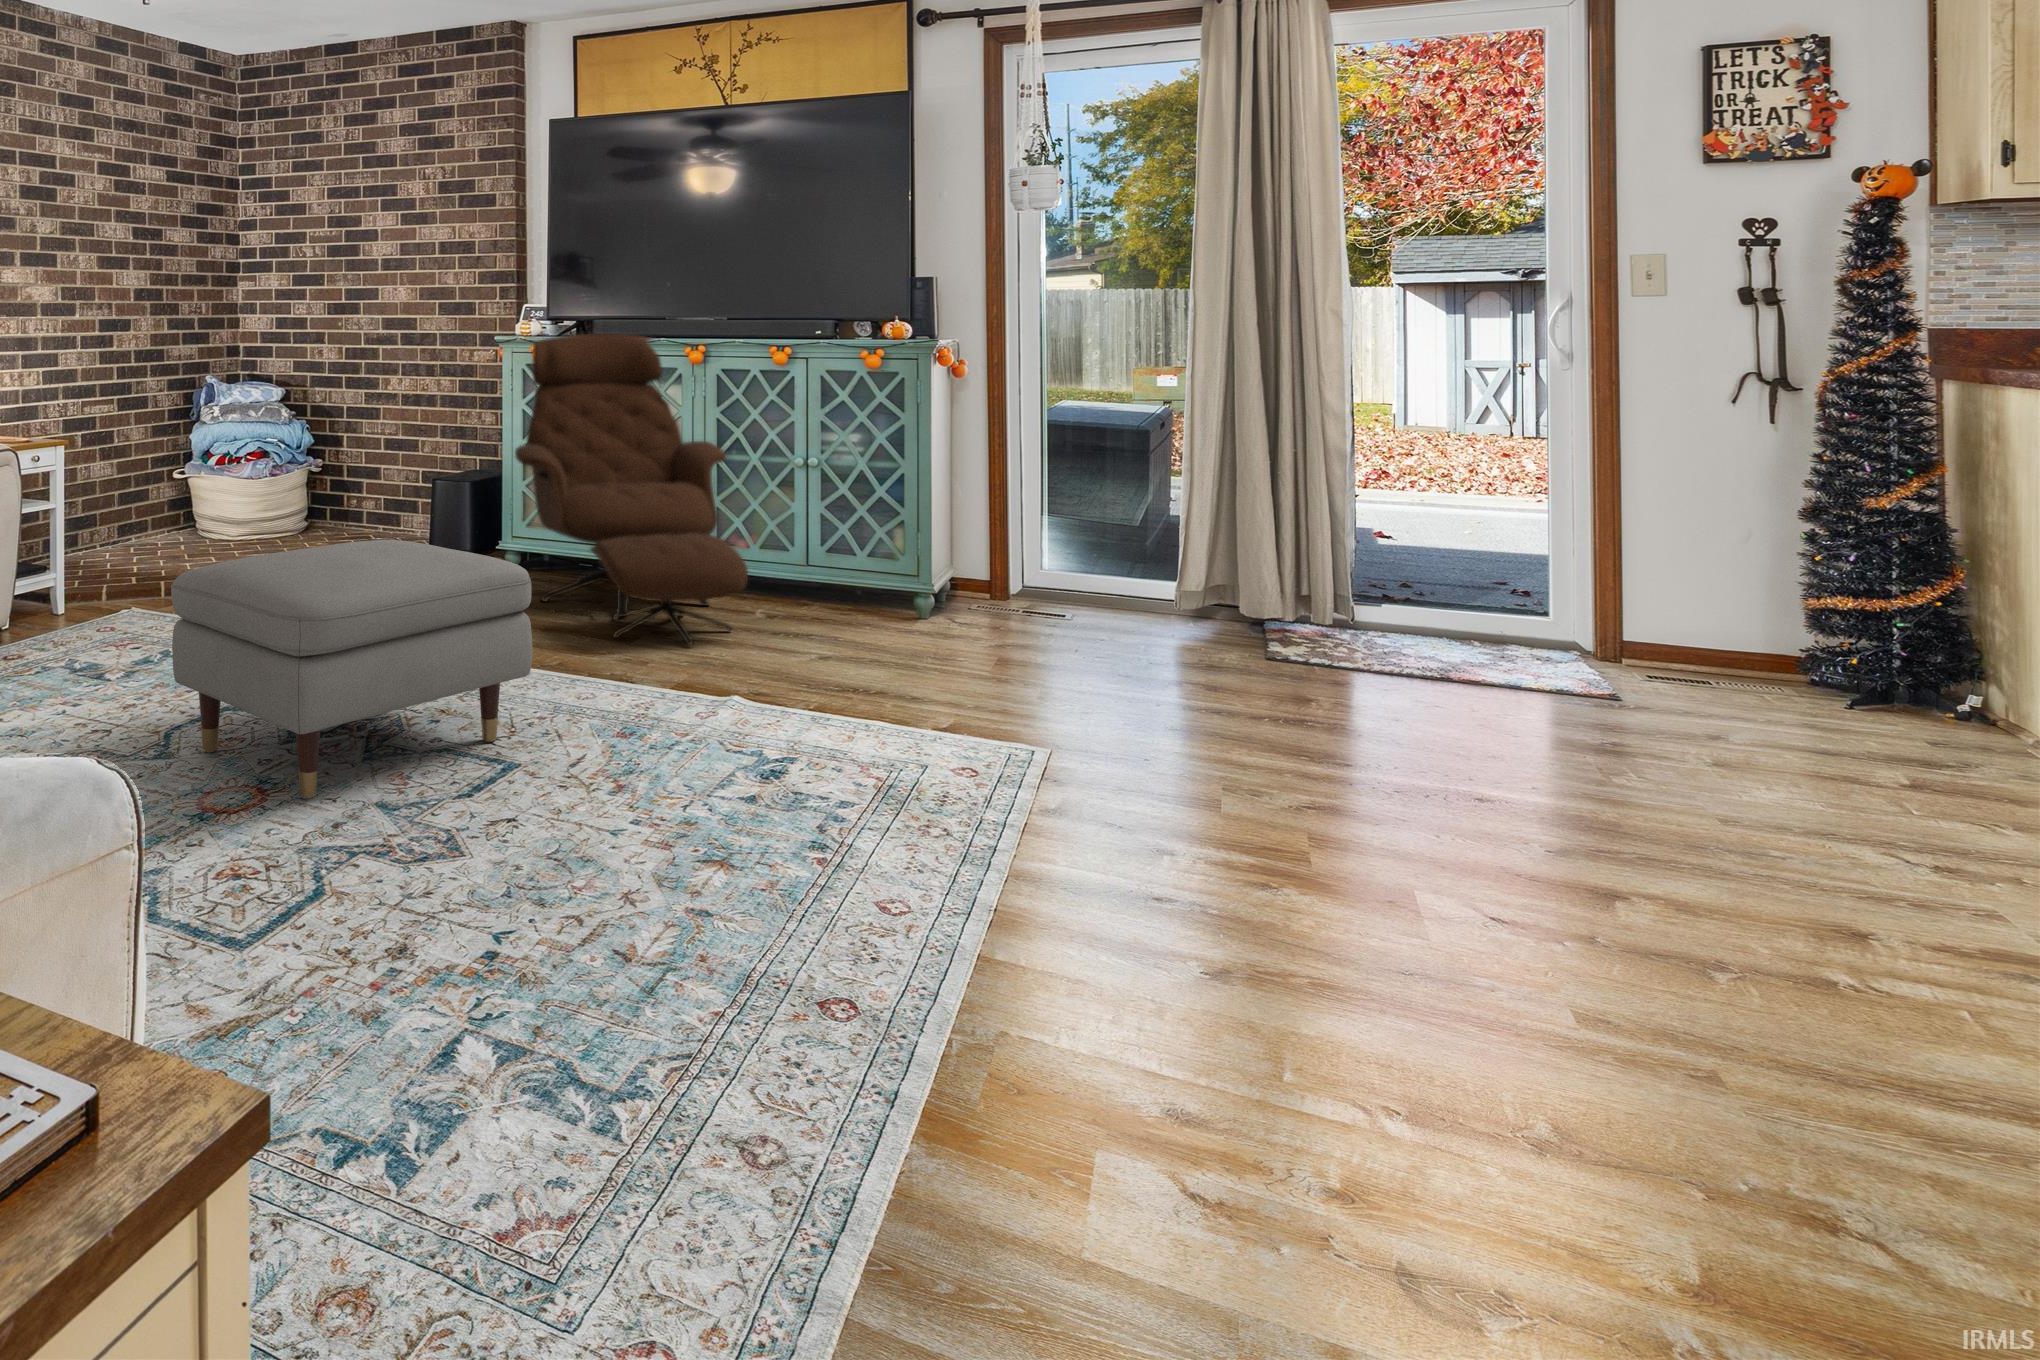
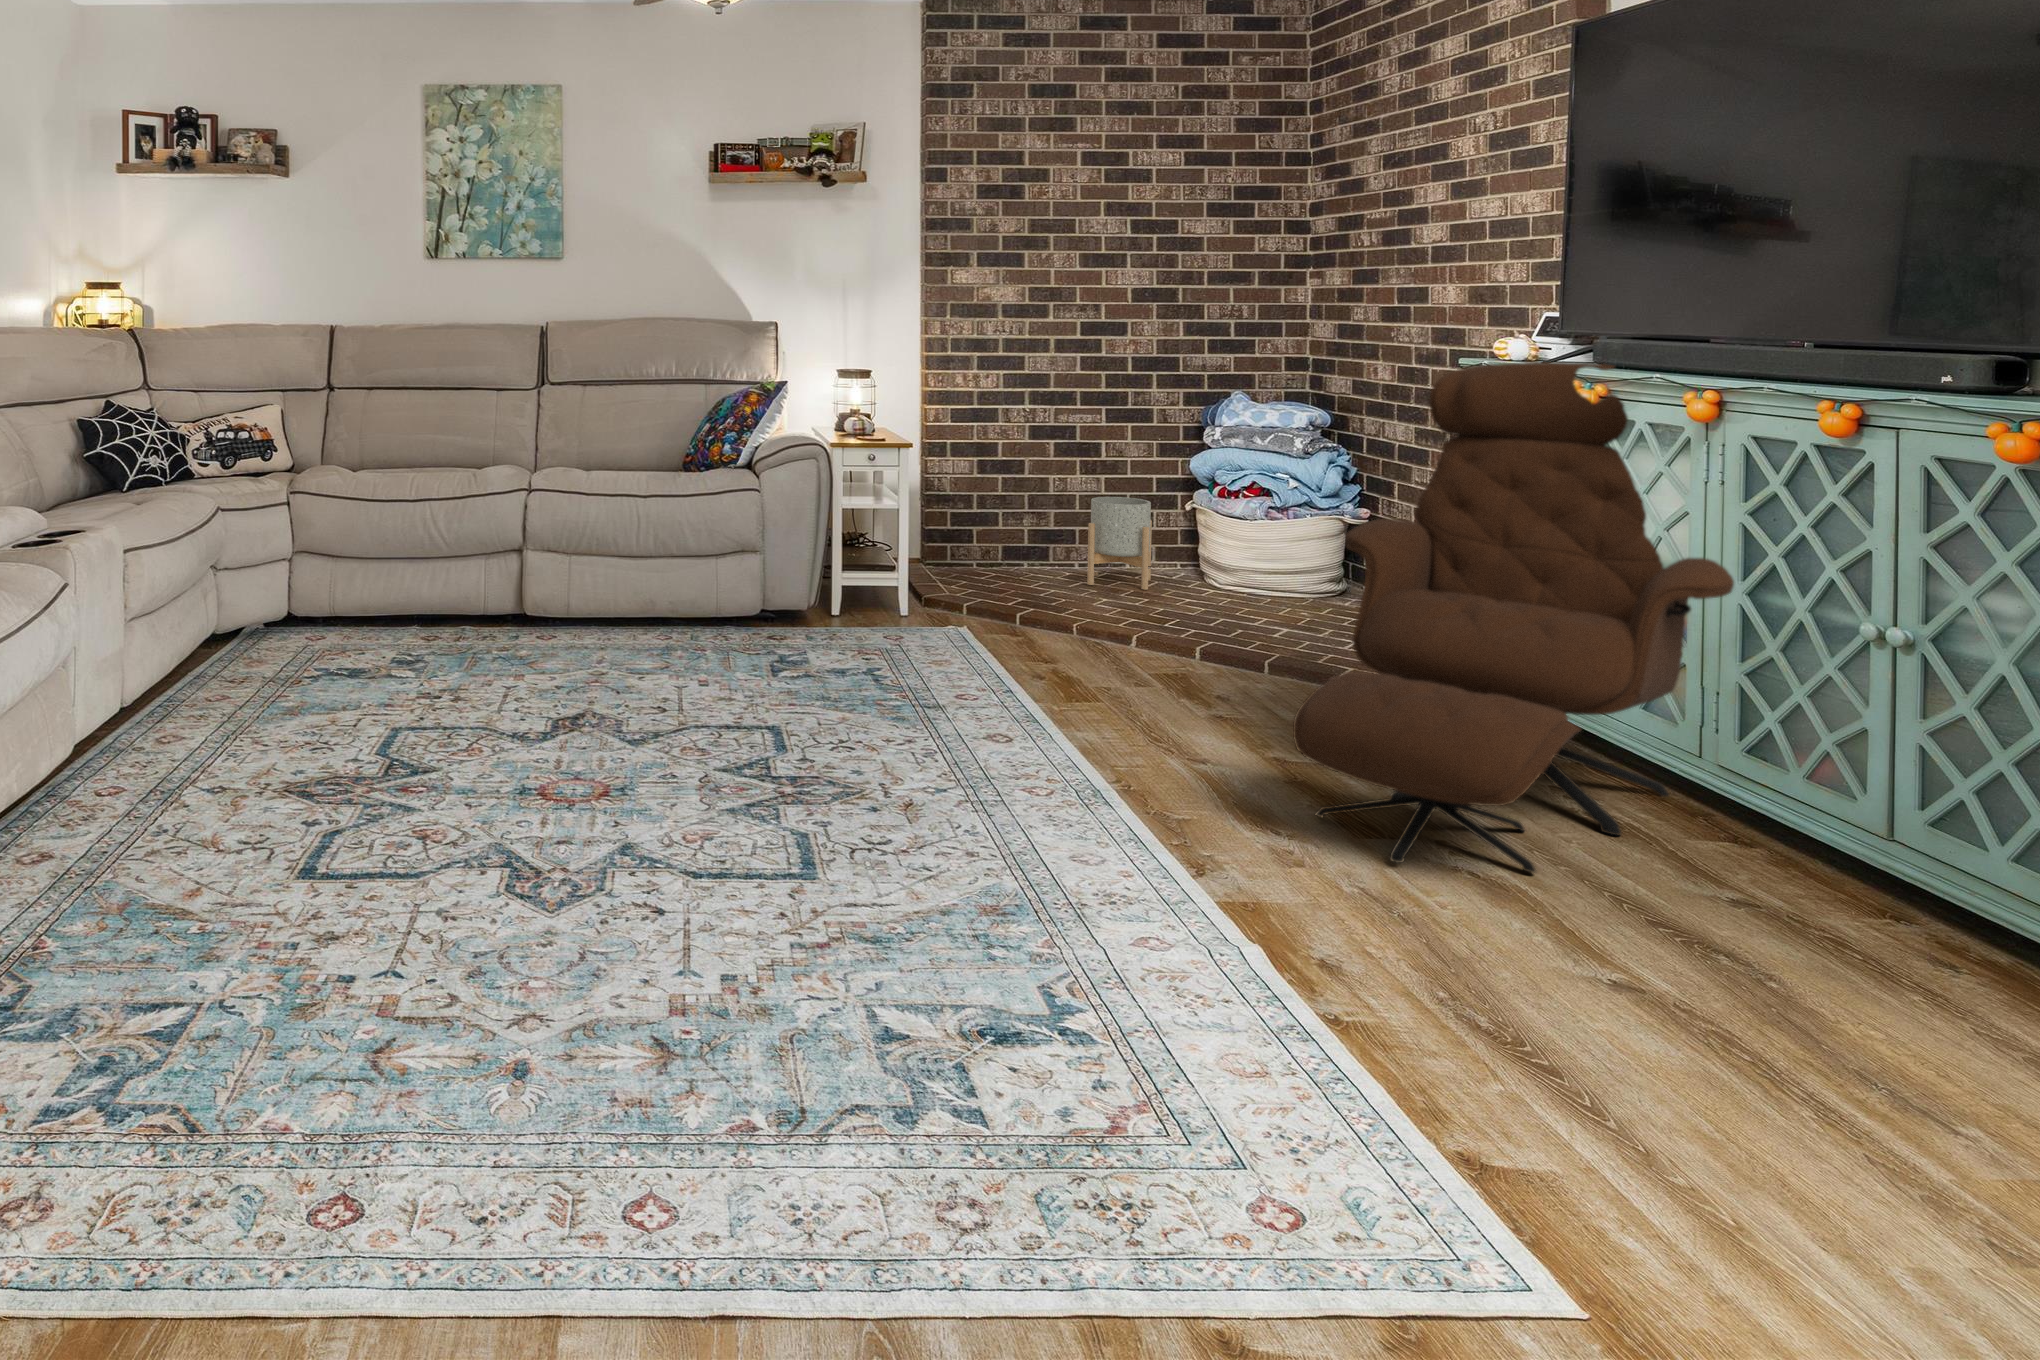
planter: none [117,472,183,553] -> present [1087,497,1152,590]
ottoman: present [171,540,532,798] -> none [568,574,933,847]

